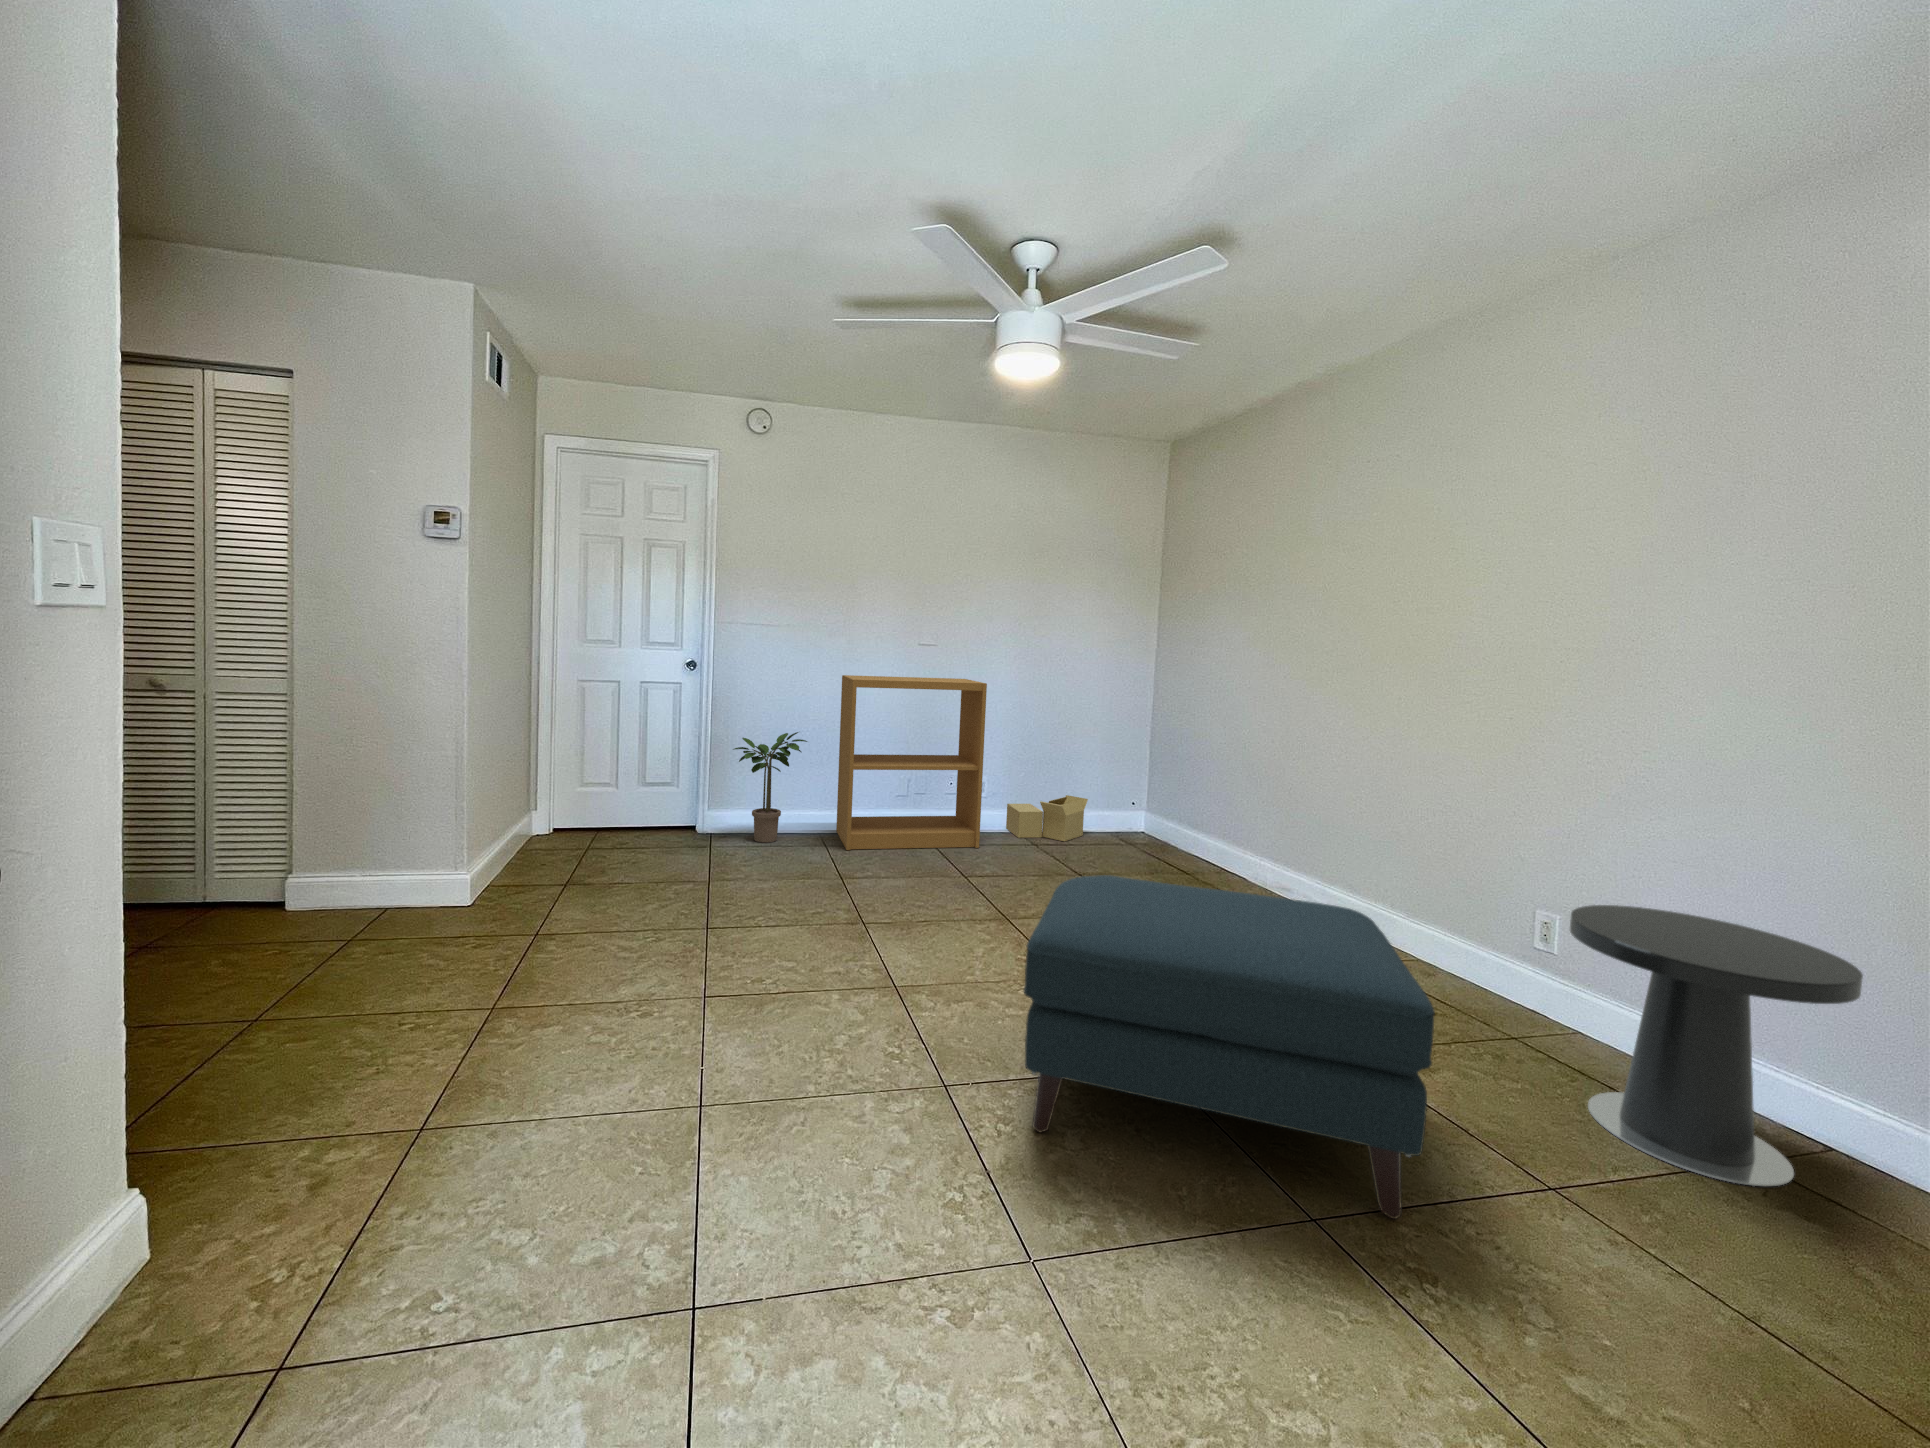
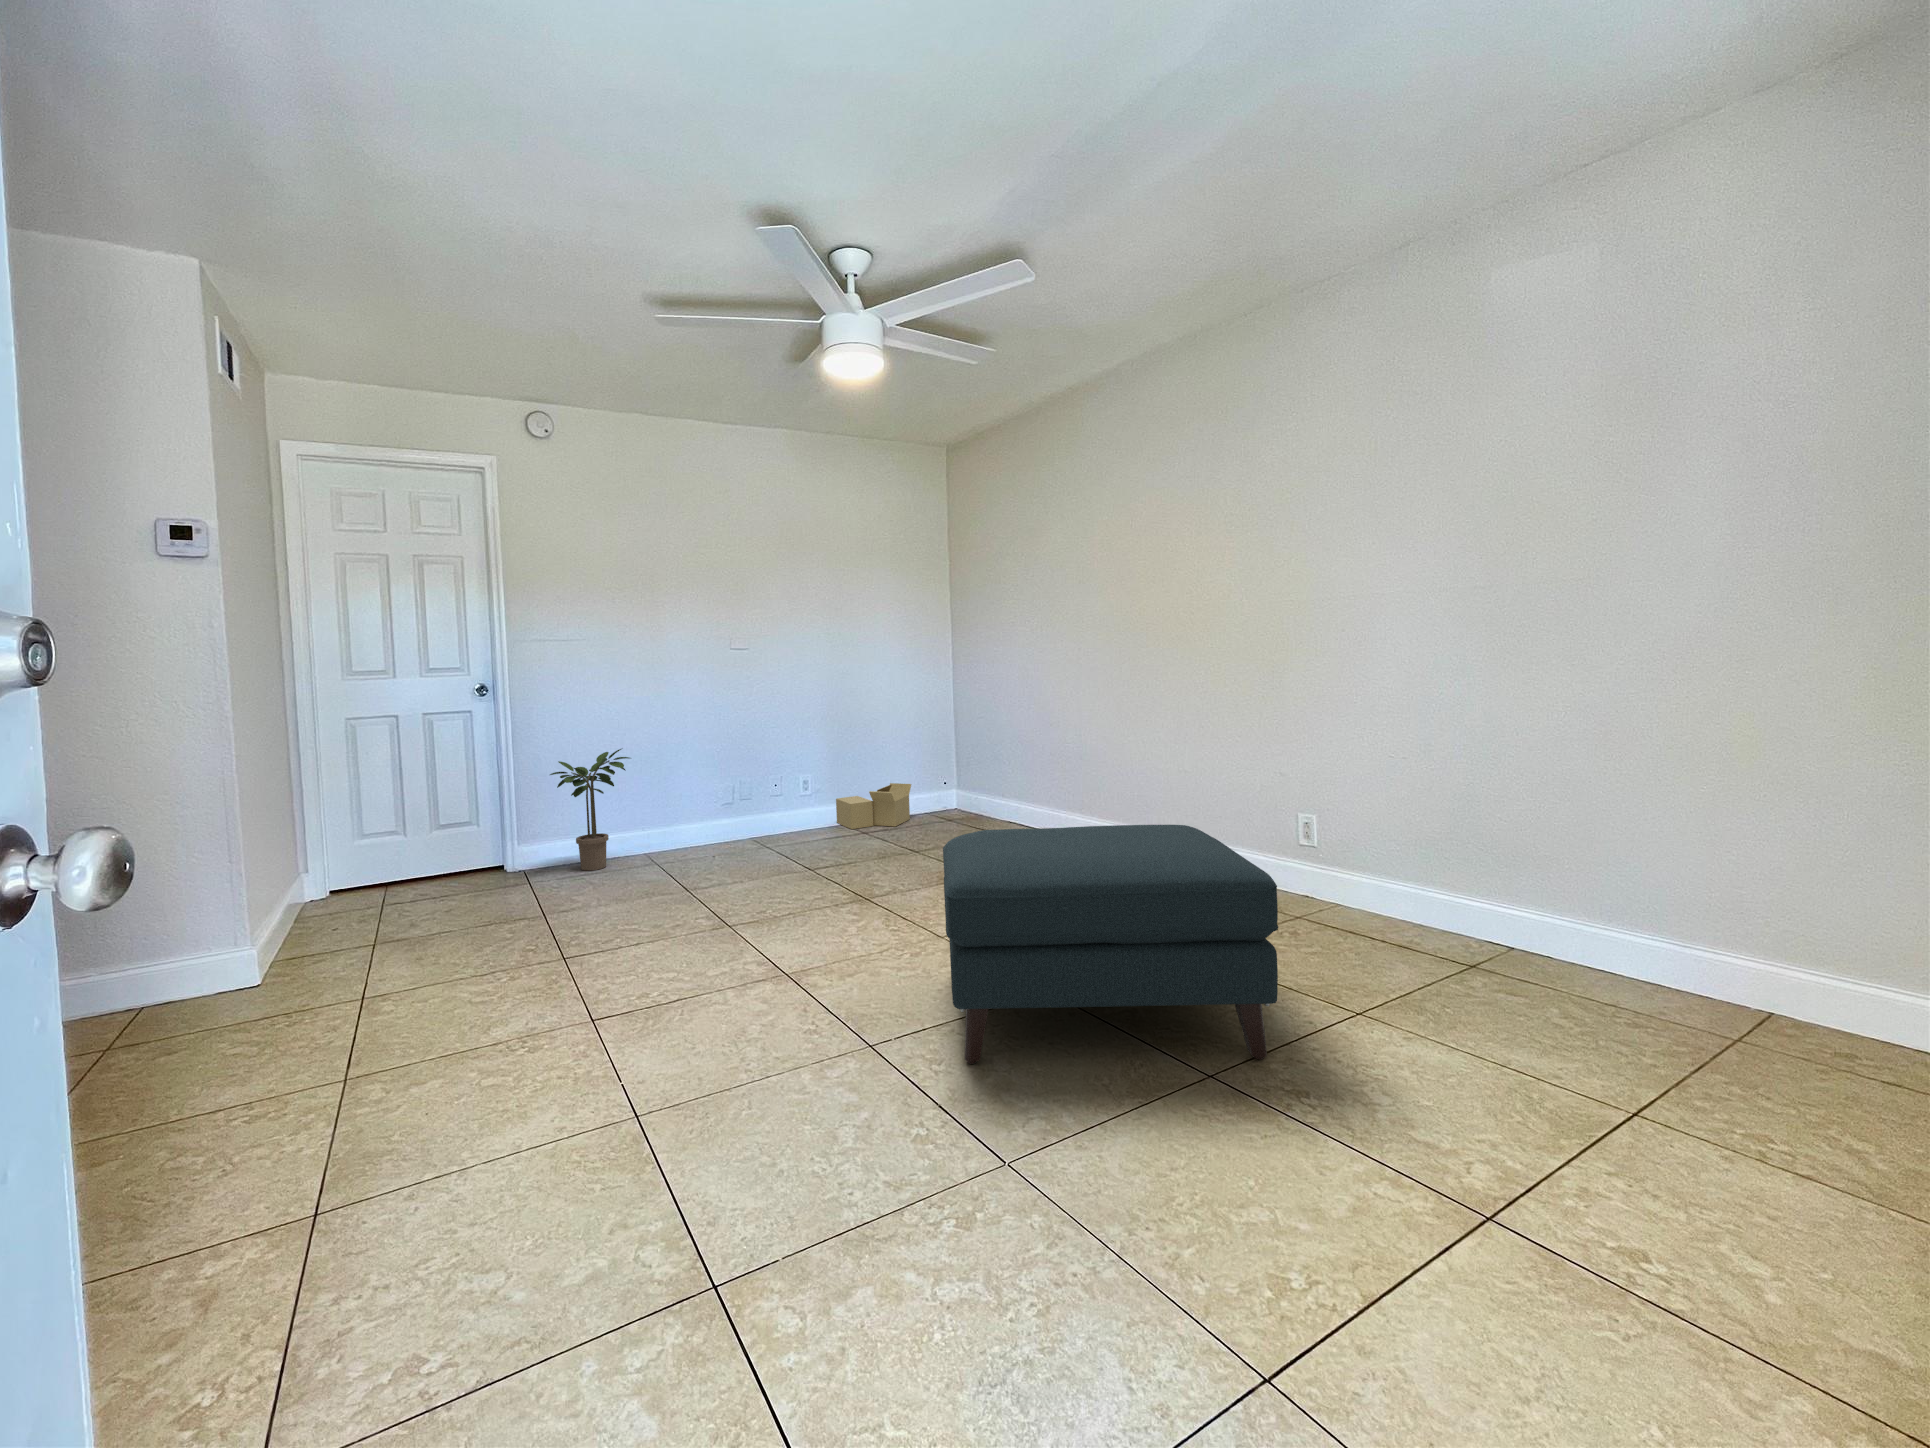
bookshelf: present [836,675,987,850] -> none [660,680,819,864]
side table: present [1570,905,1863,1186] -> none [1333,794,1517,982]

